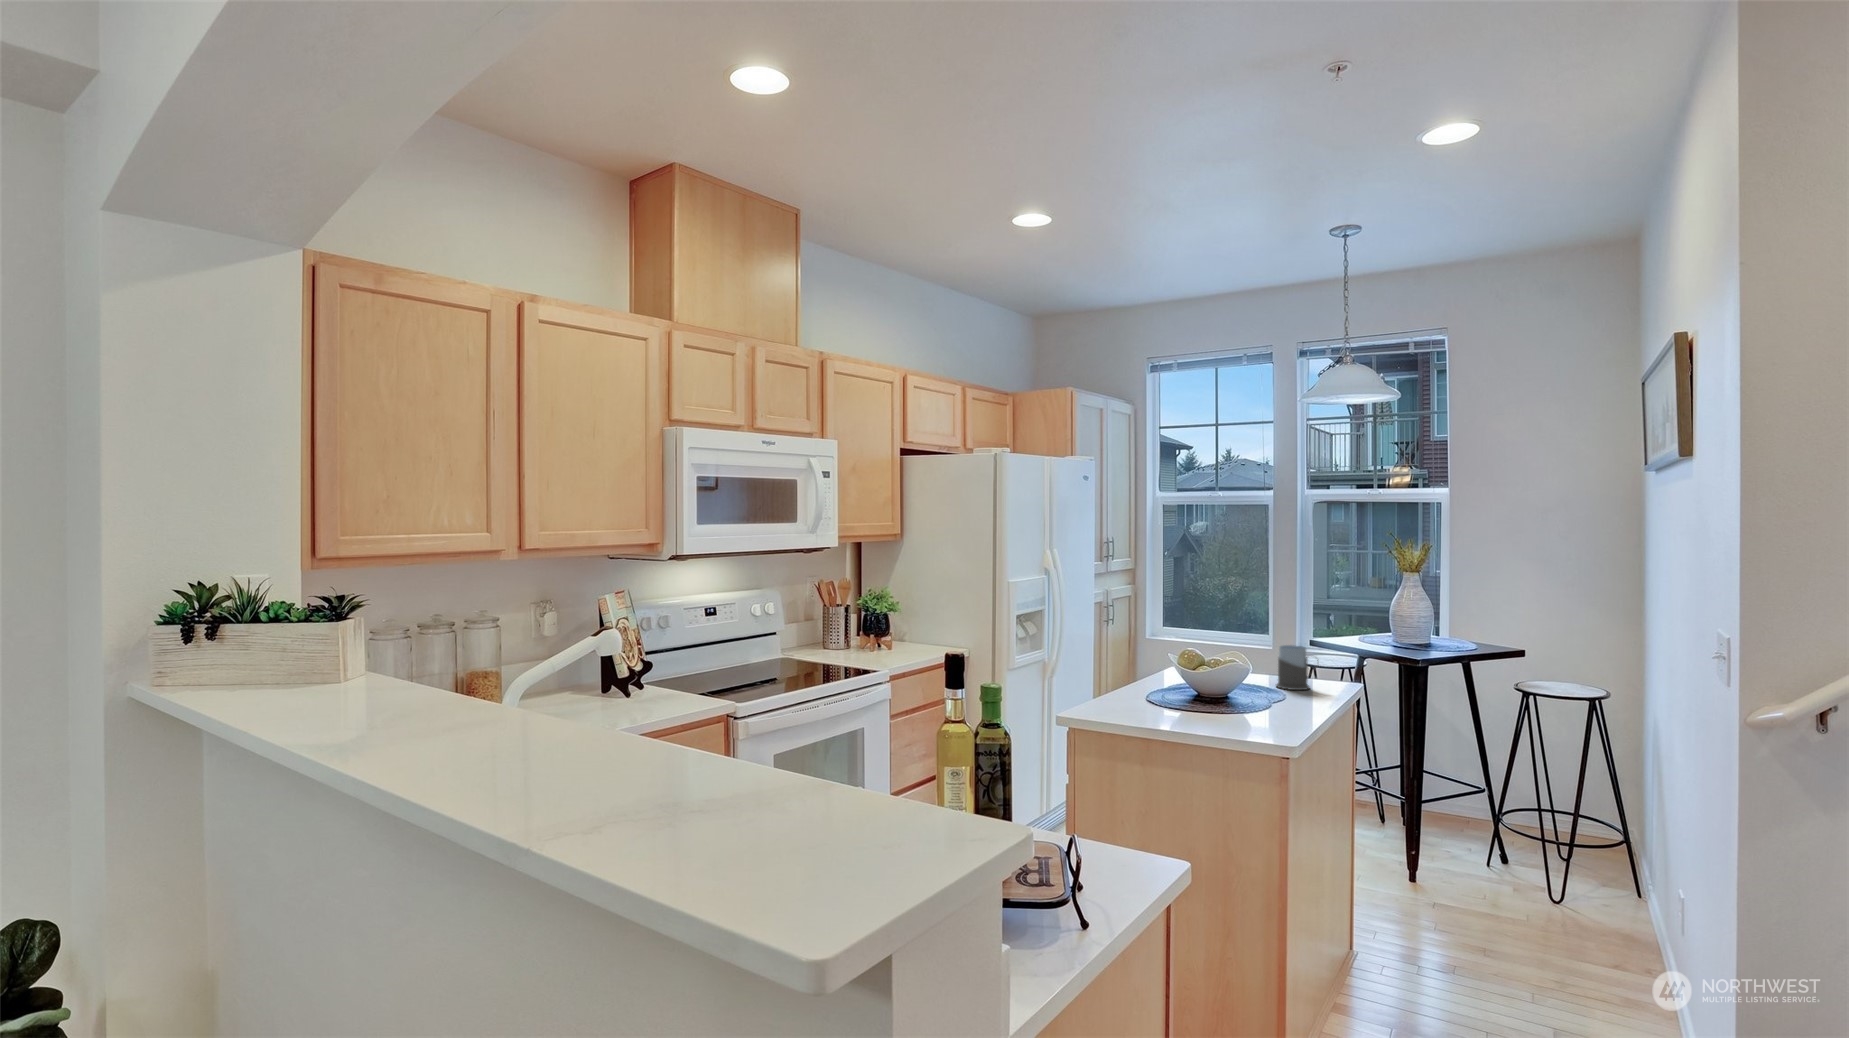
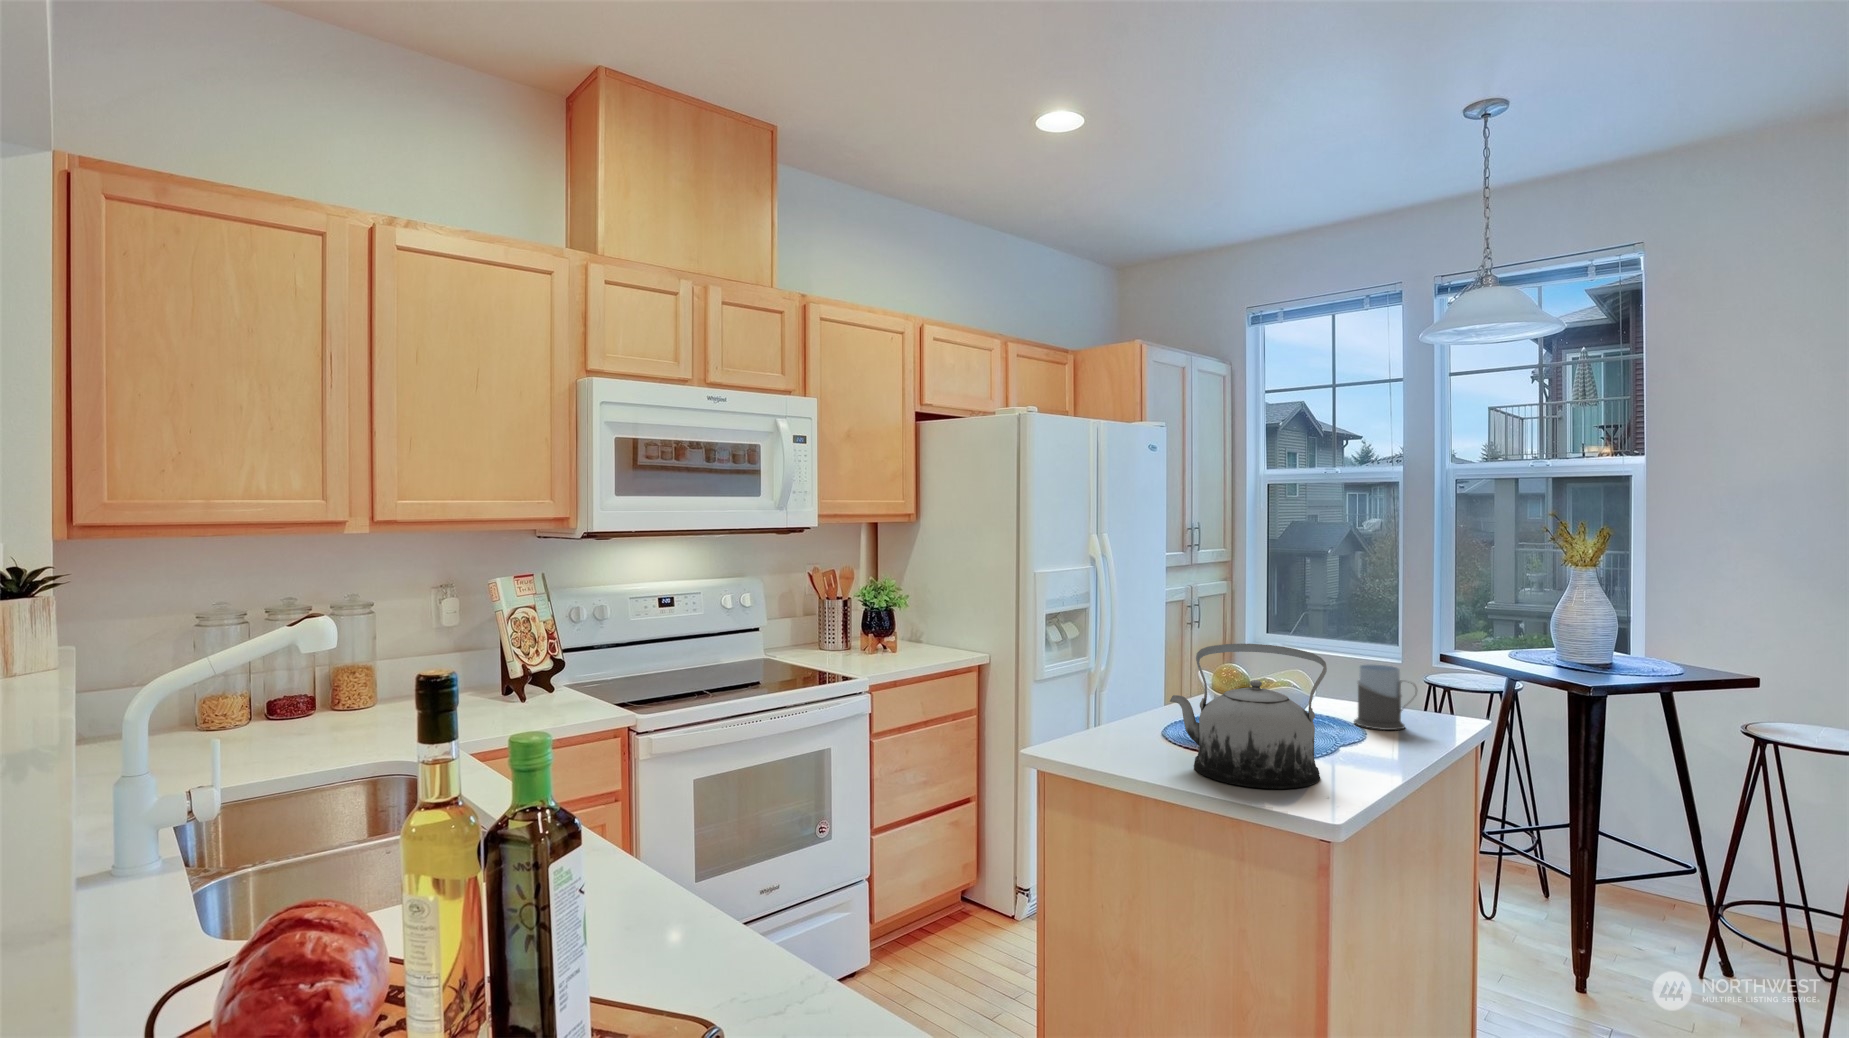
teapot: none [1170,632,1273,726] -> present [1170,644,1327,789]

